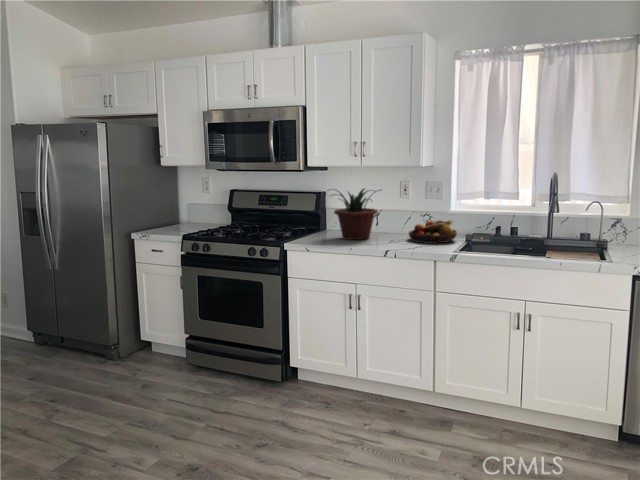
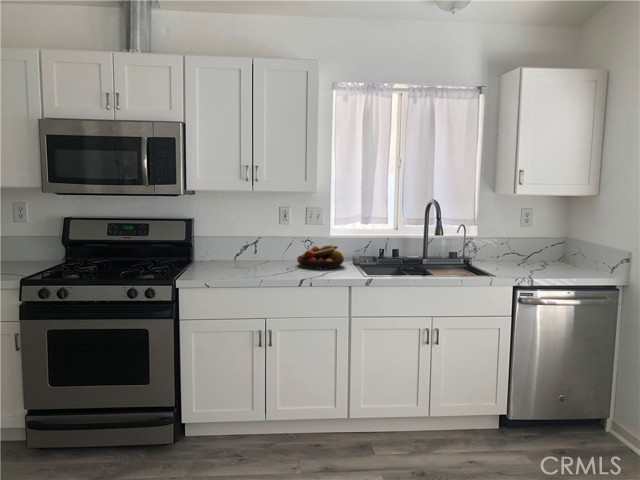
potted plant: present [331,188,380,240] -> none [210,214,272,271]

